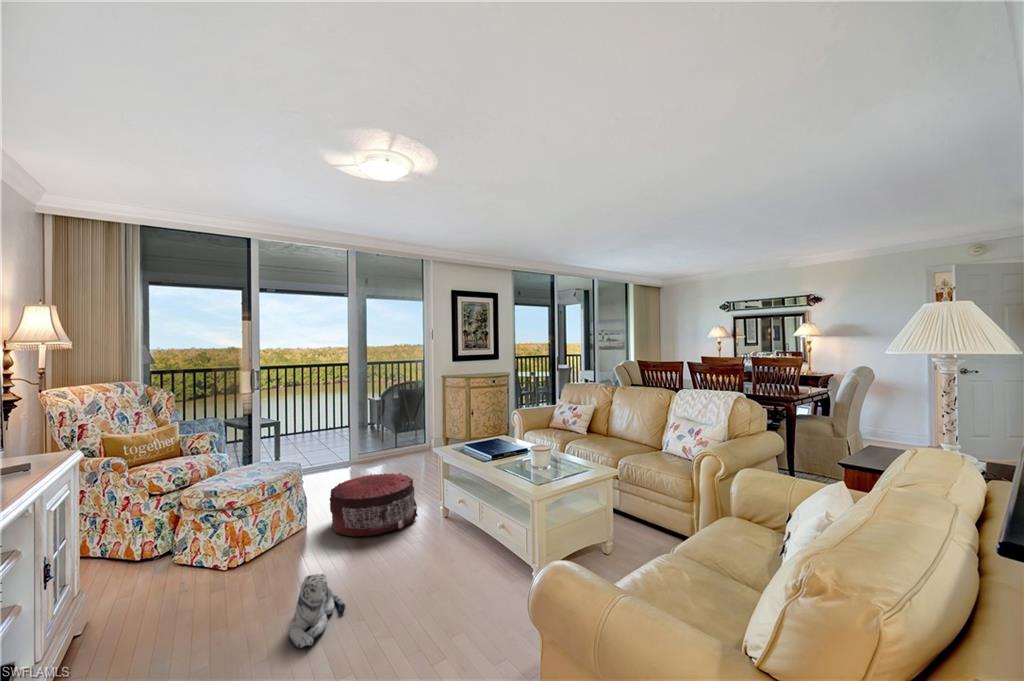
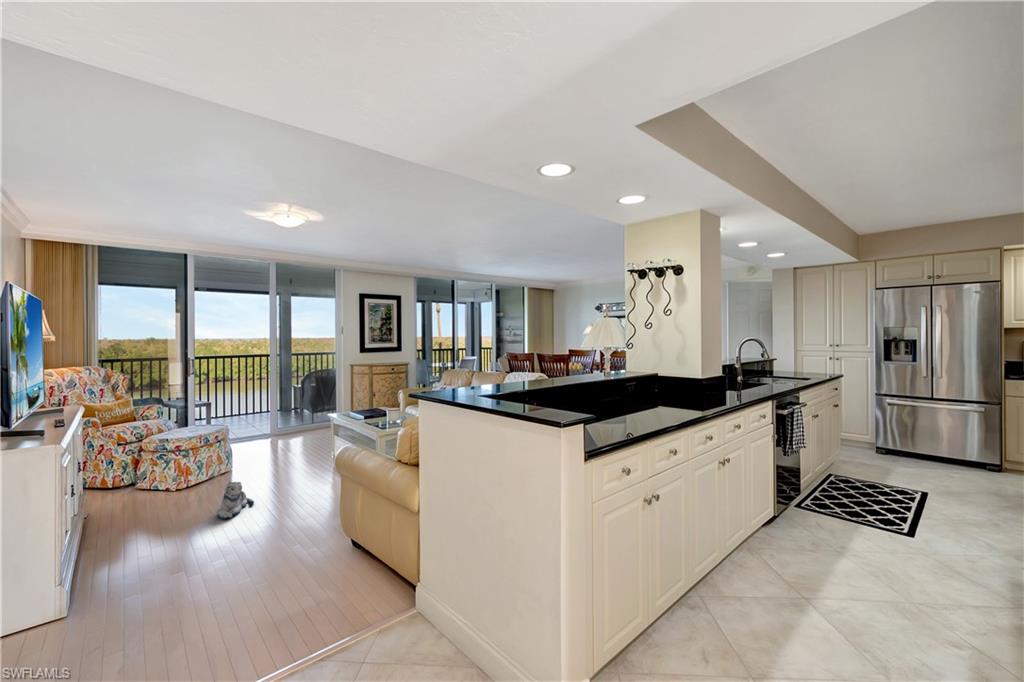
pouf: present [329,473,418,536] -> none [250,433,315,473]

